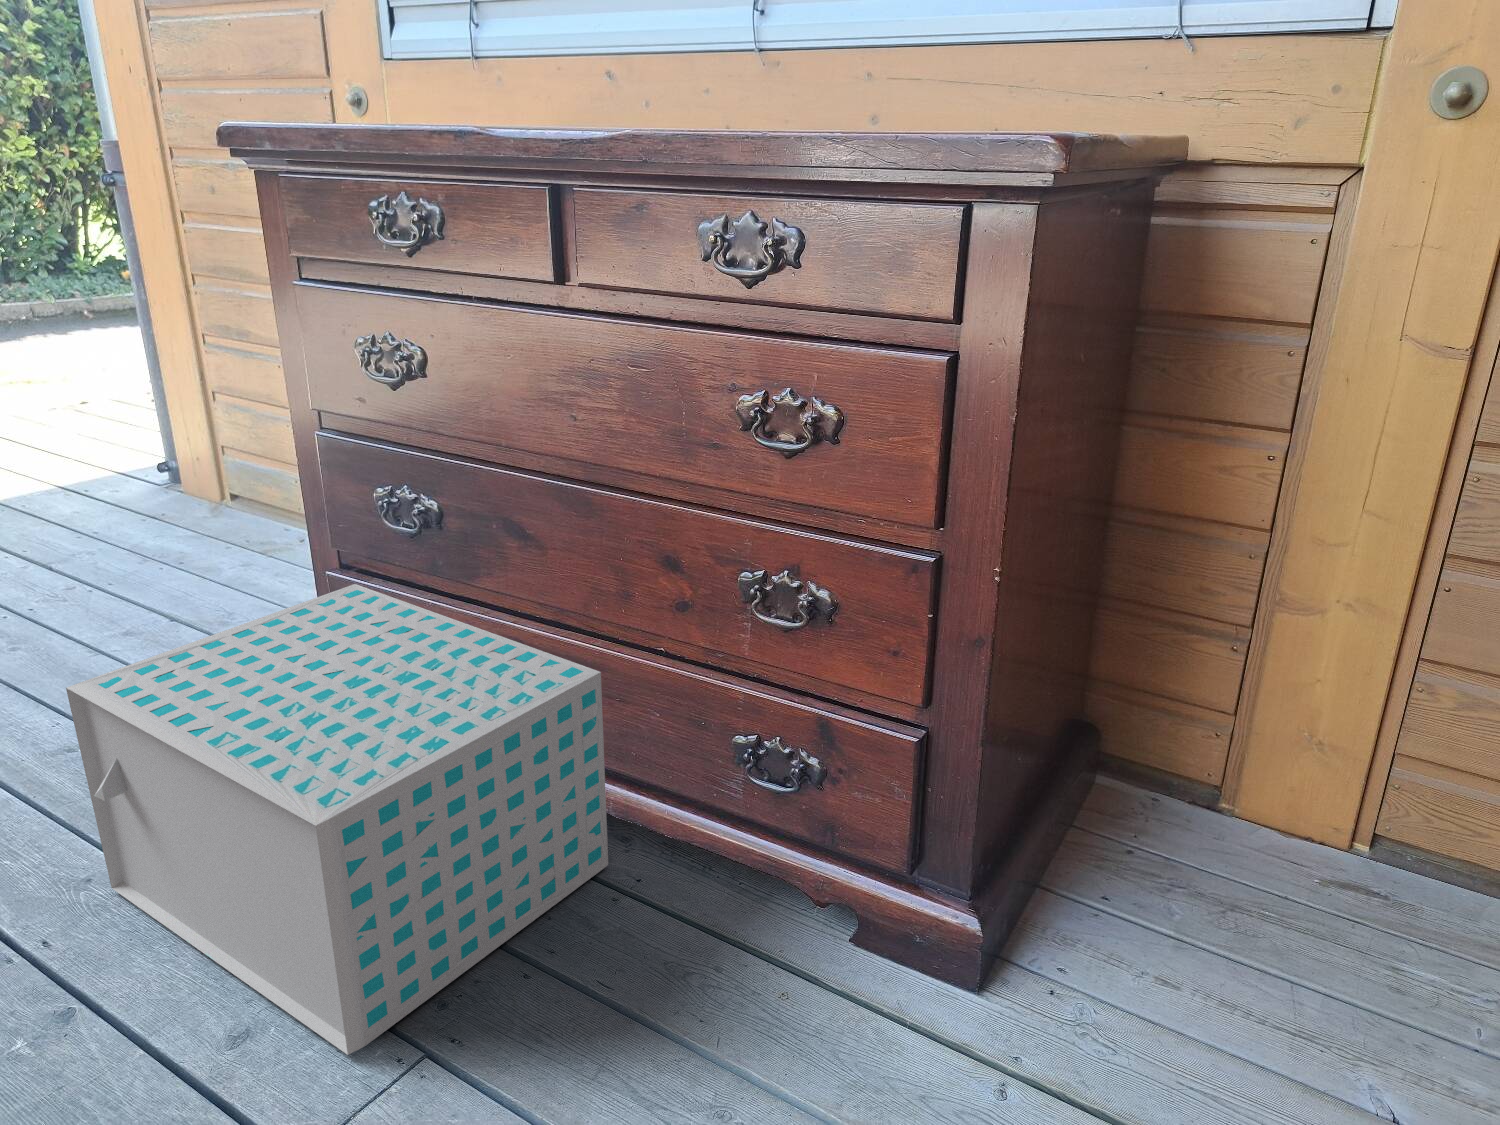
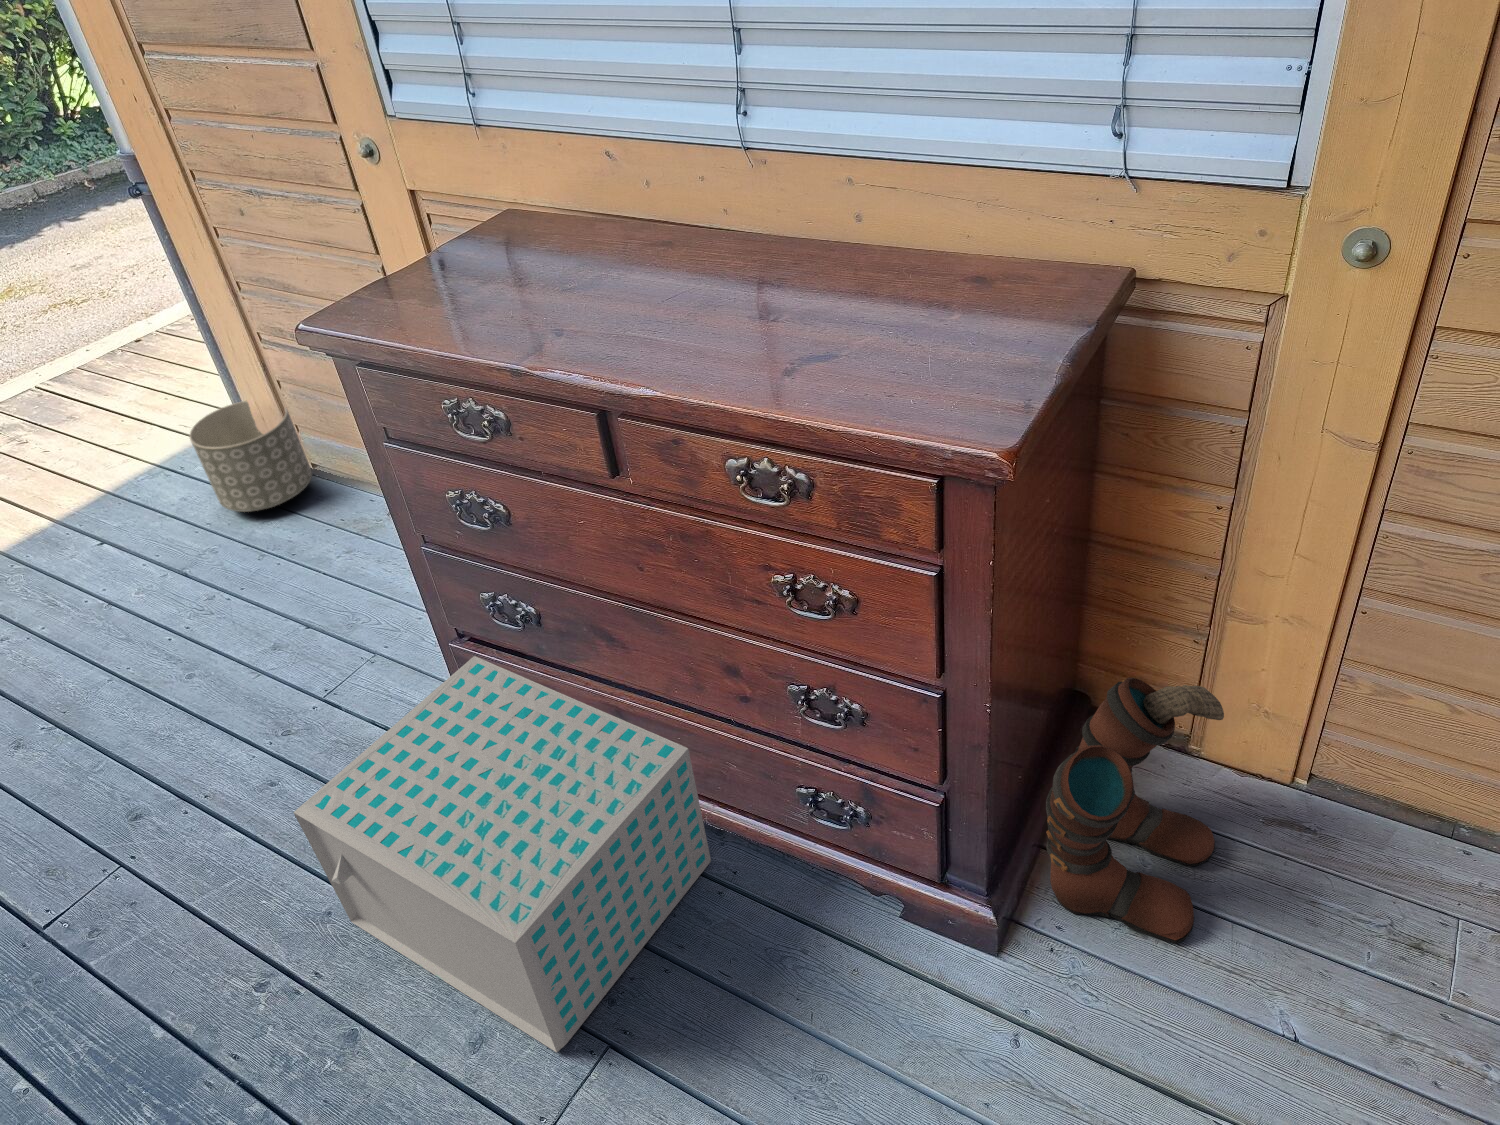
planter: none [99,415,228,528] -> present [189,401,312,512]
boots: none [1052,649,1276,998] -> present [1046,678,1224,944]

